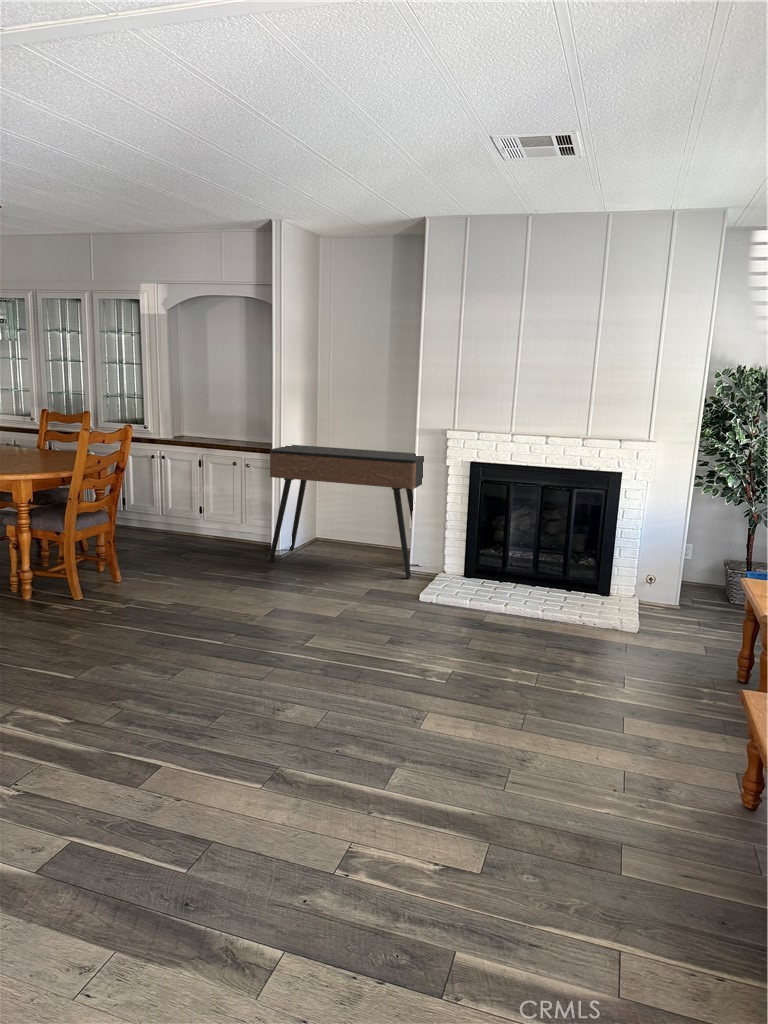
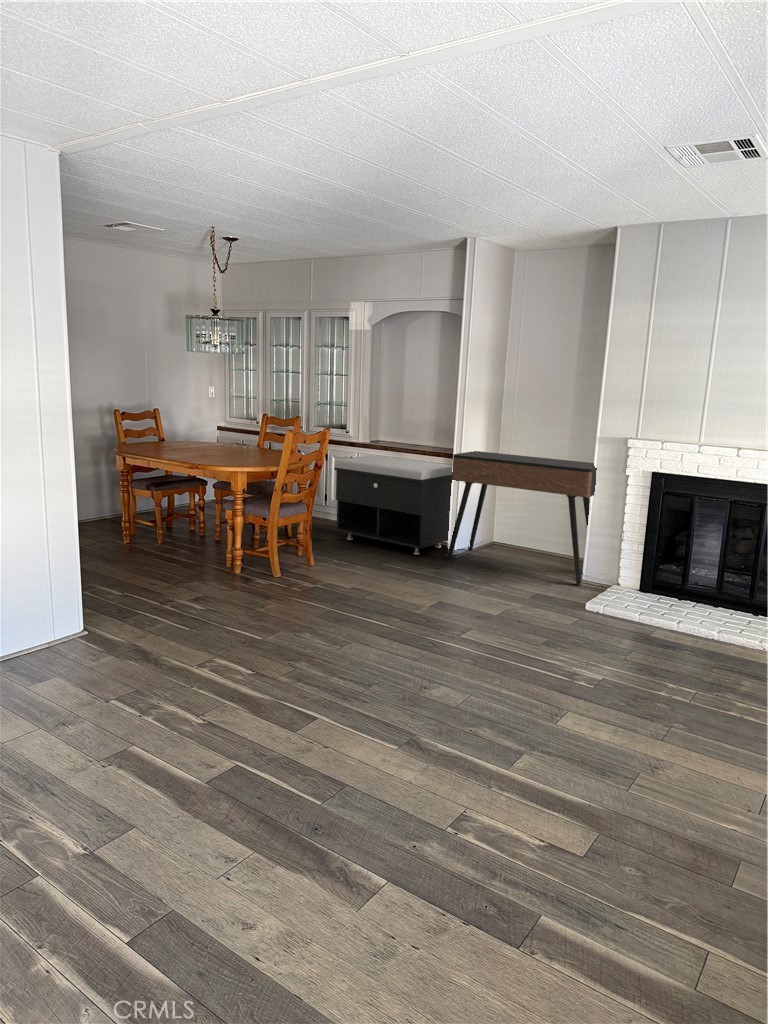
storage bench: none [134,453,274,560] -> present [334,456,452,555]

